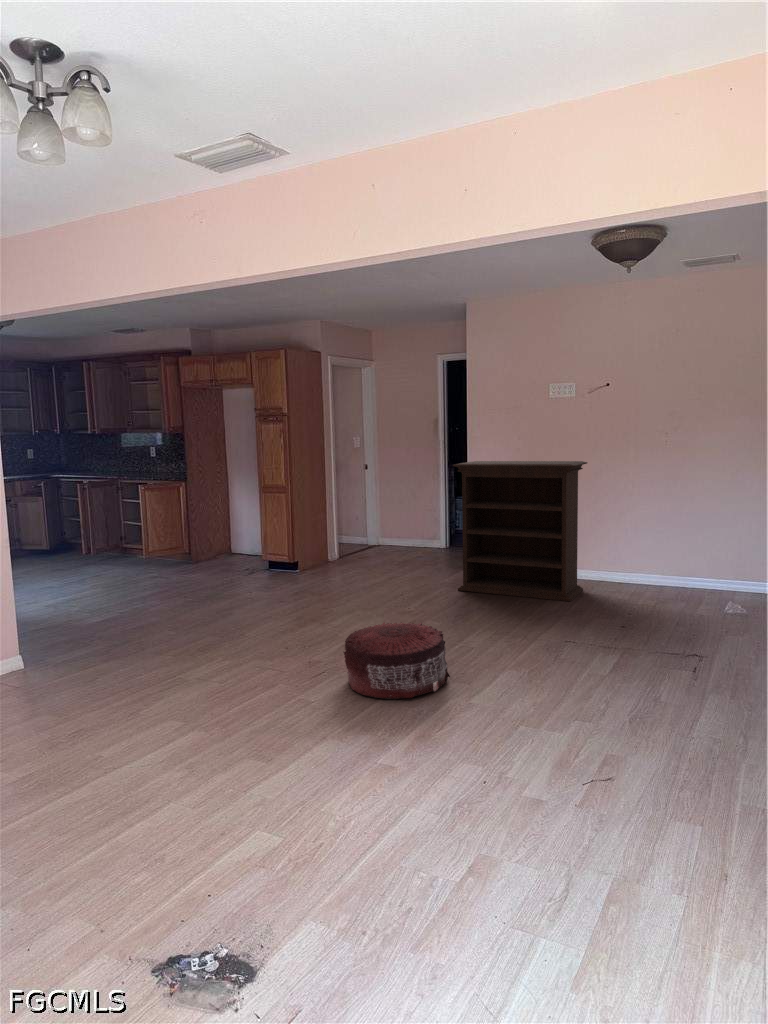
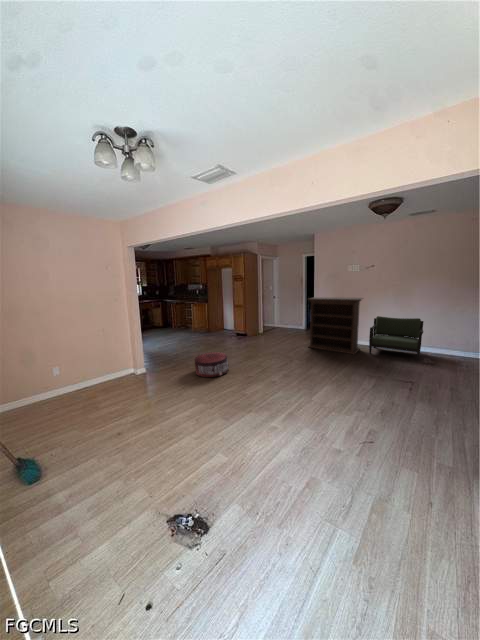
armchair: none [603,506,720,607] -> present [369,316,423,360]
pouf: present [343,622,450,699] -> present [195,352,229,377]

